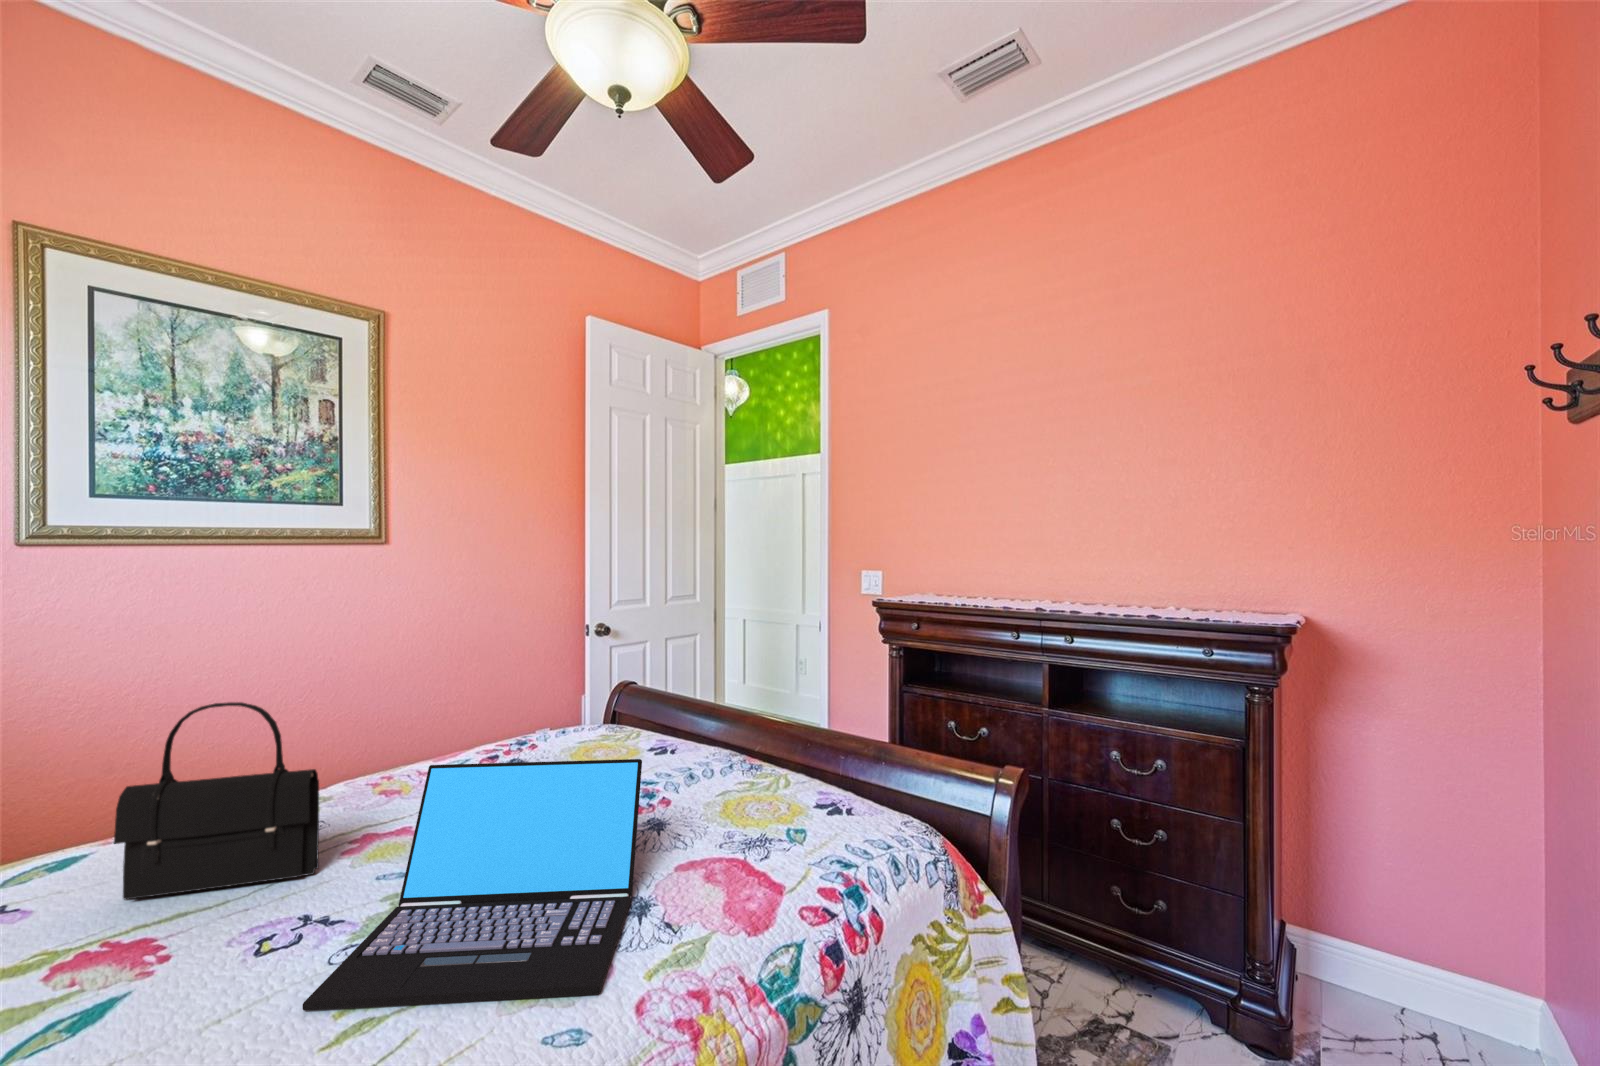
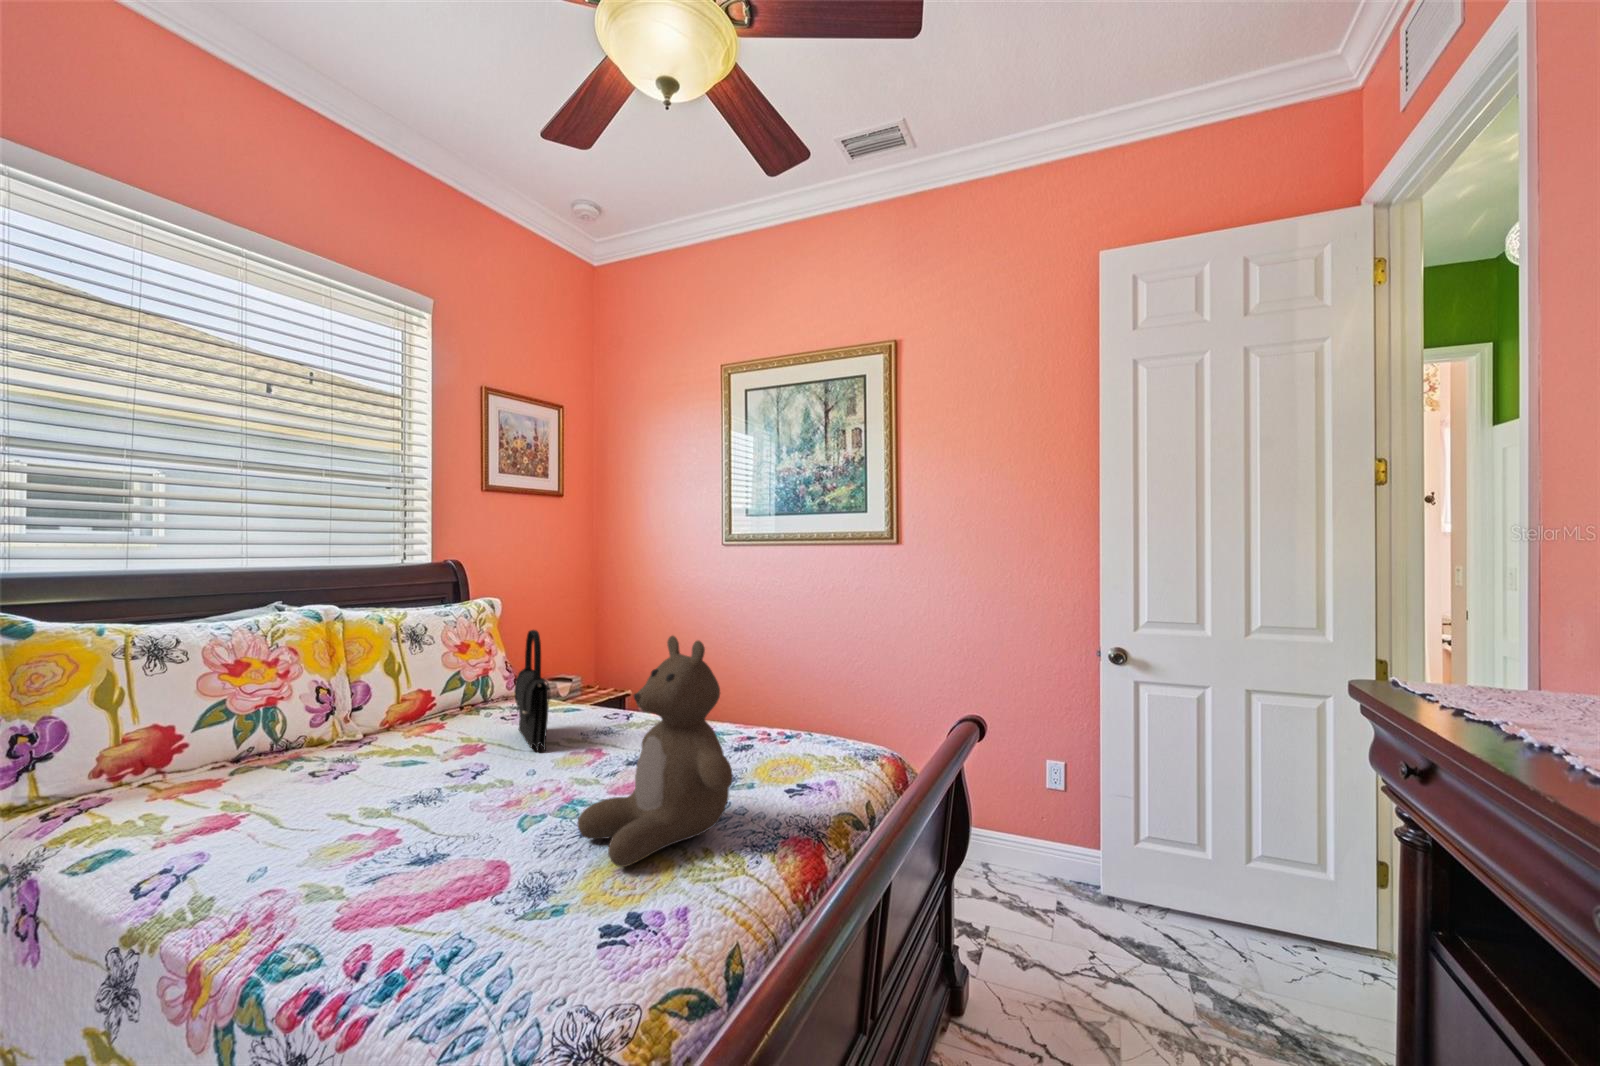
teddy bear: none [623,636,754,828] -> present [578,636,733,867]
laptop: present [303,759,642,1011] -> none [291,694,521,865]

